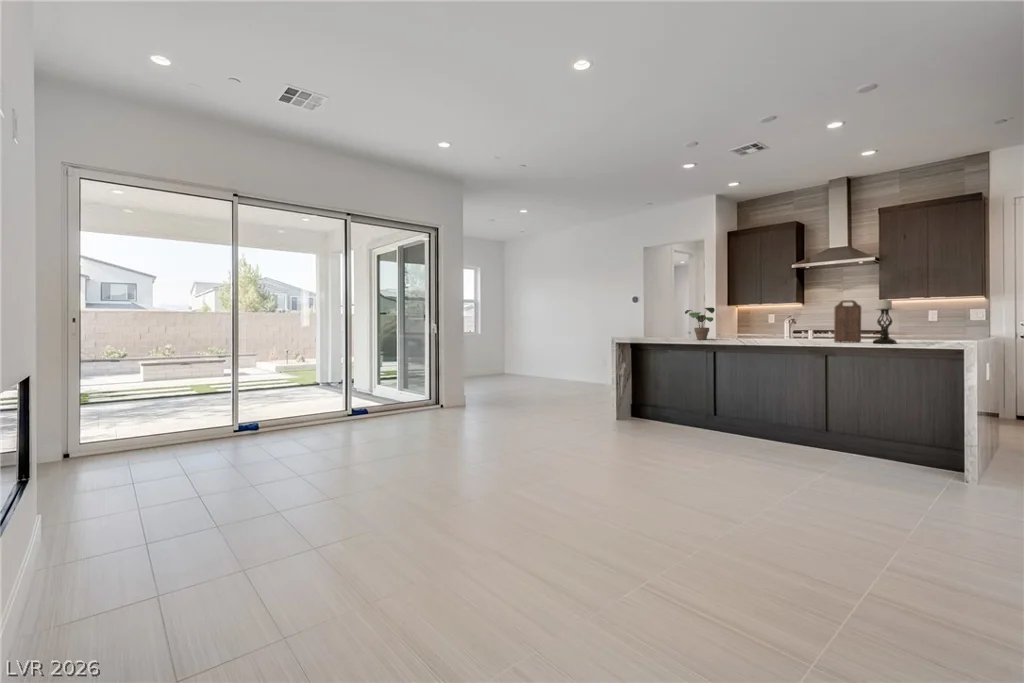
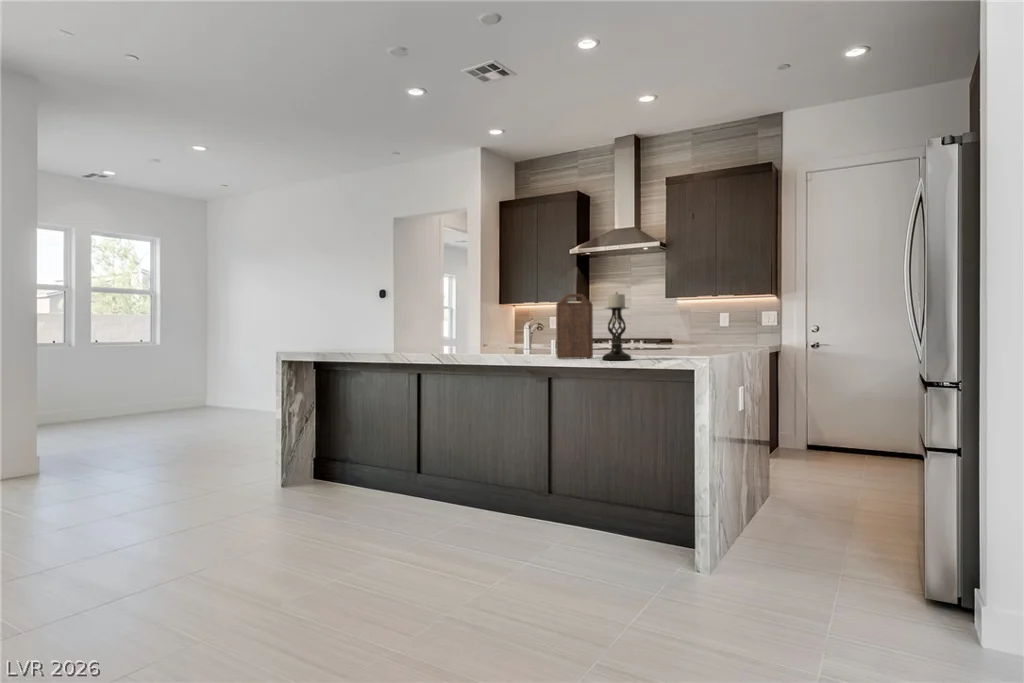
potted plant: present [685,307,715,340] -> none [375,303,421,354]

